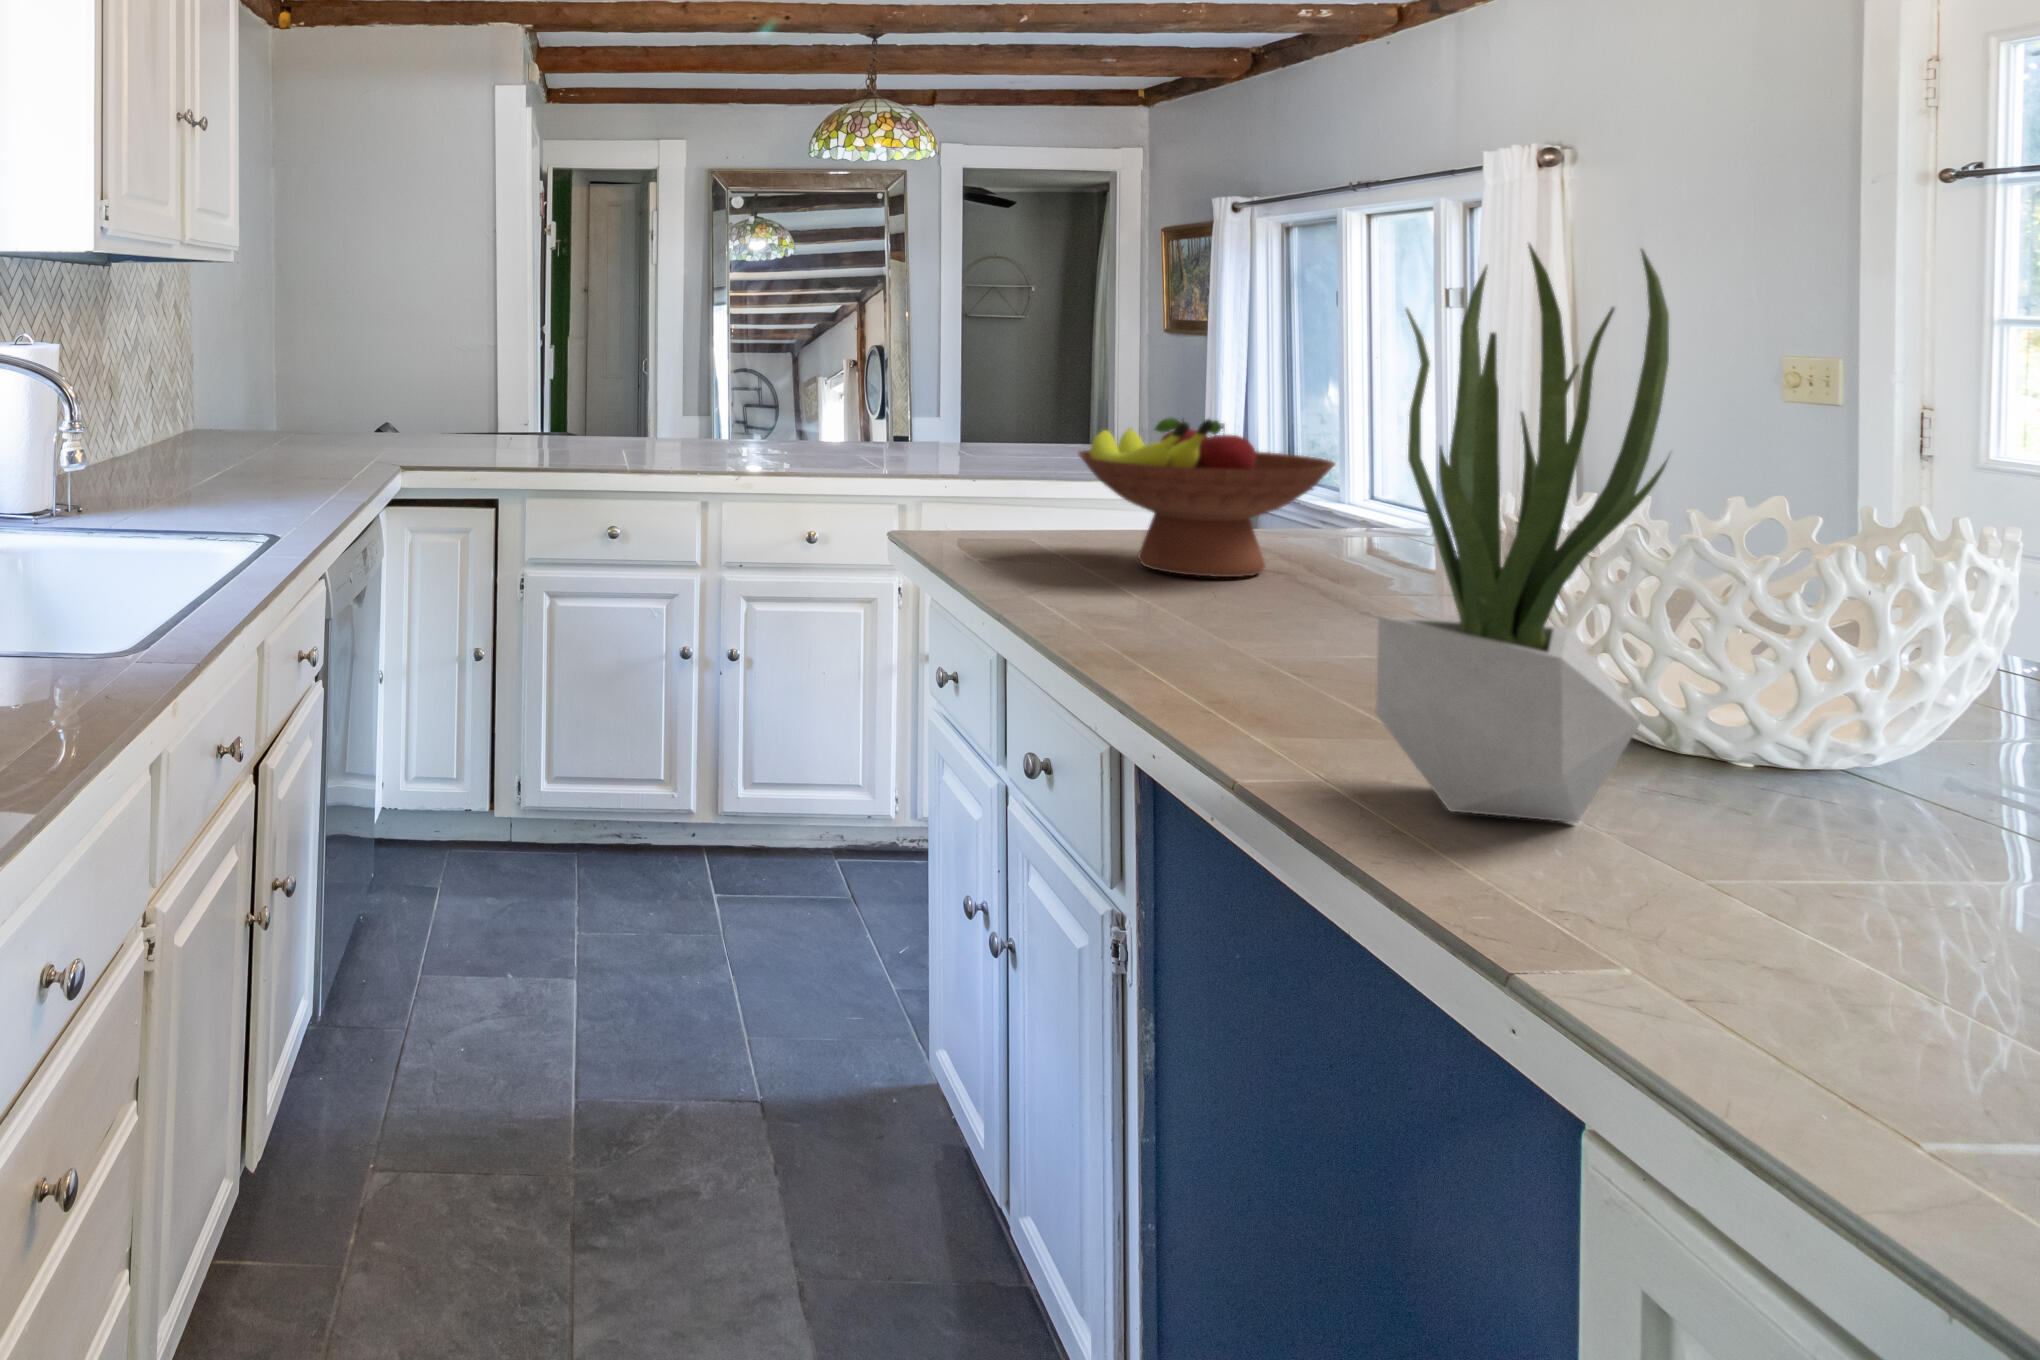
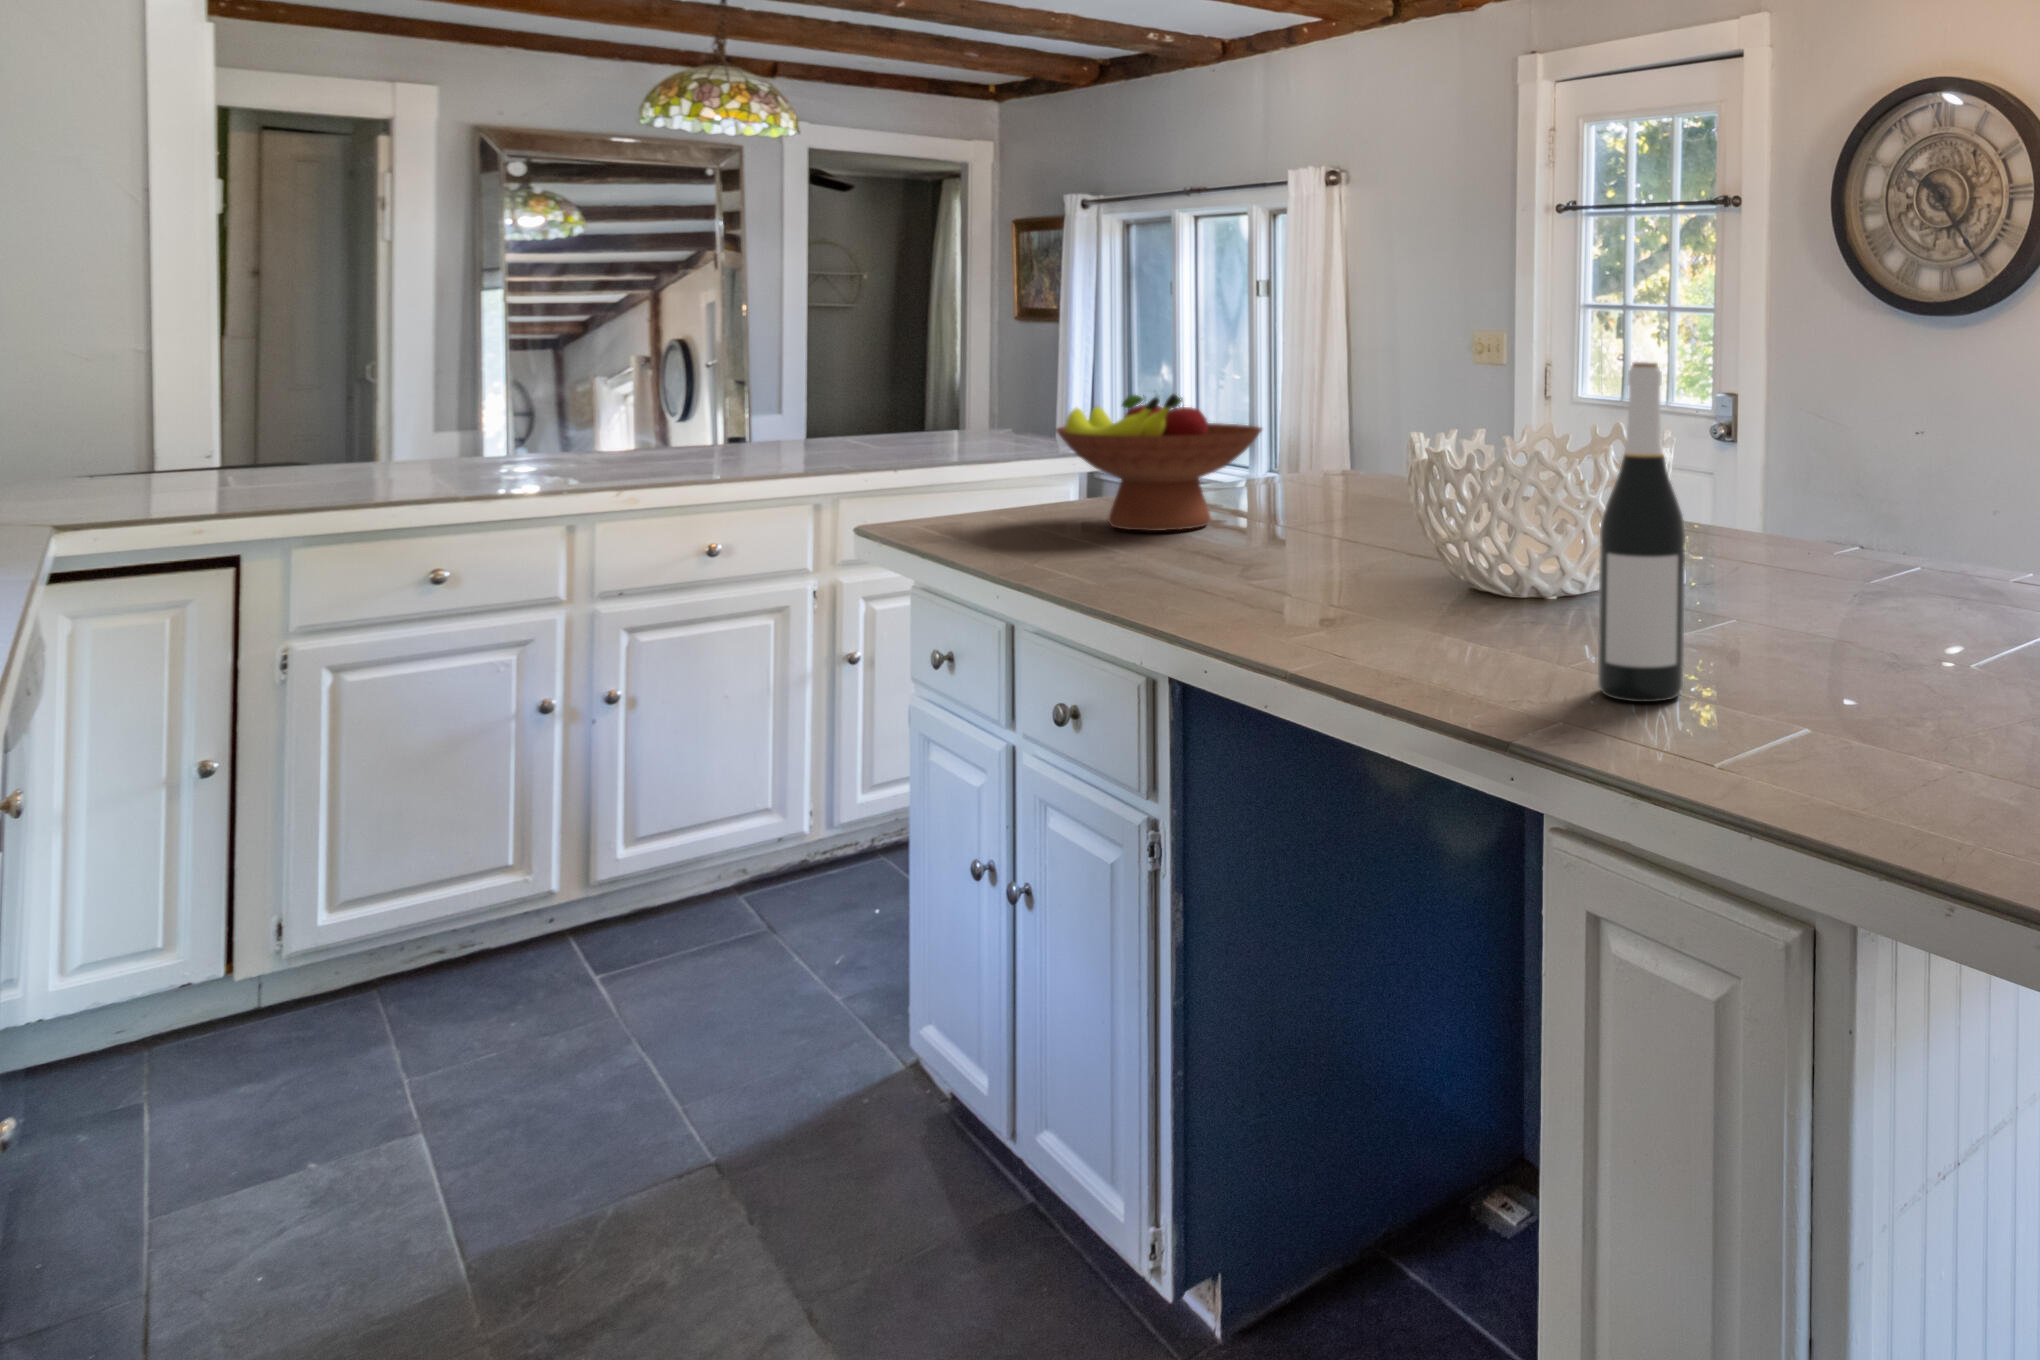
potted plant: present [1376,244,1669,823] -> none [1377,253,1549,654]
wine bottle: none [1730,413,1929,998] -> present [1598,362,1686,702]

